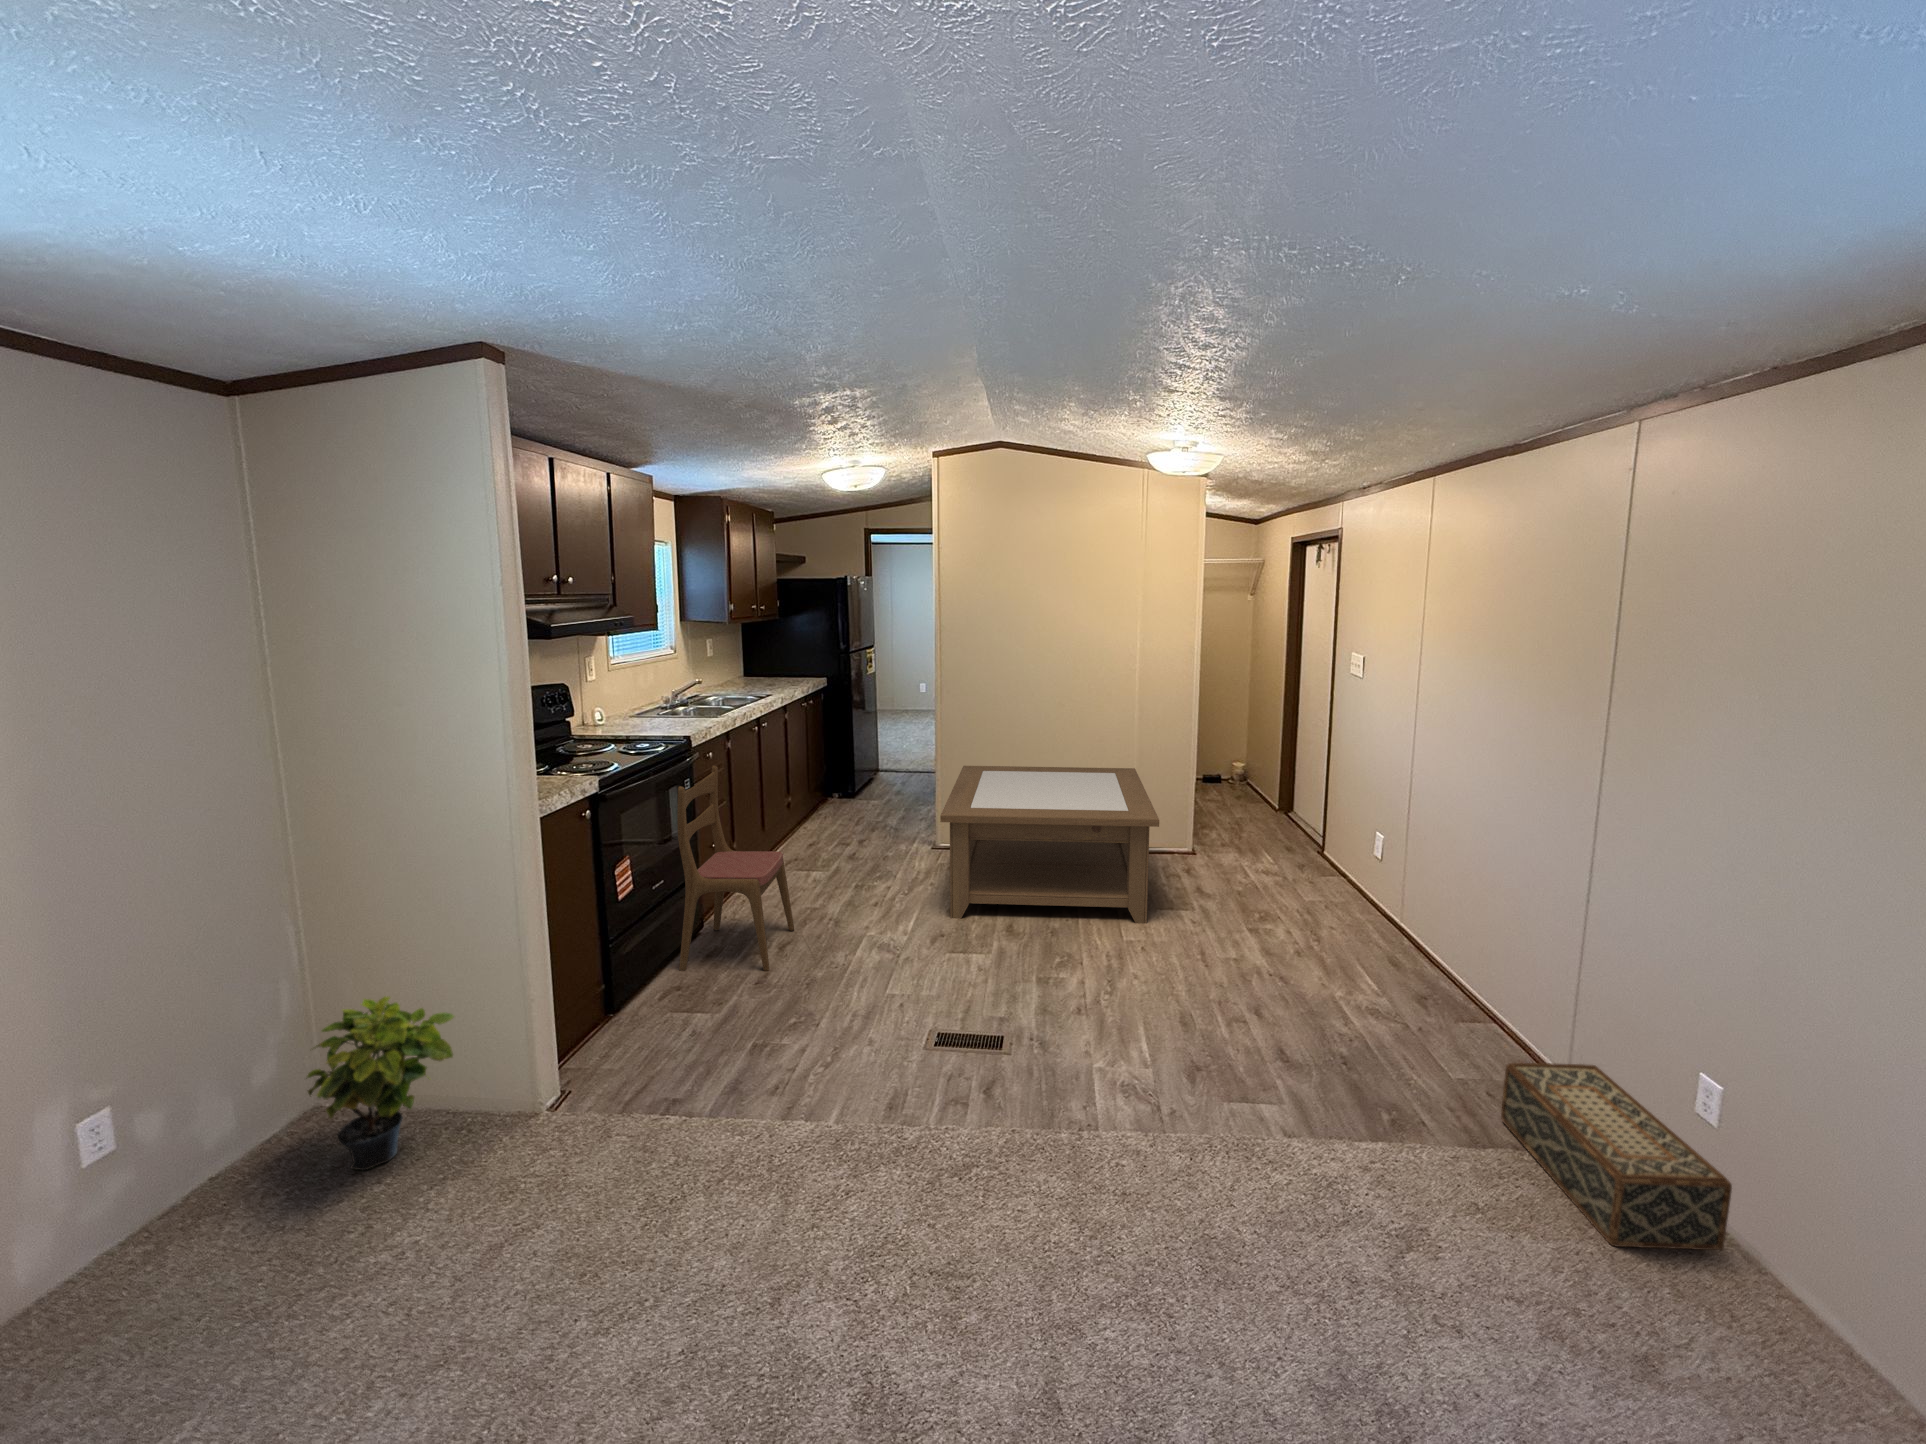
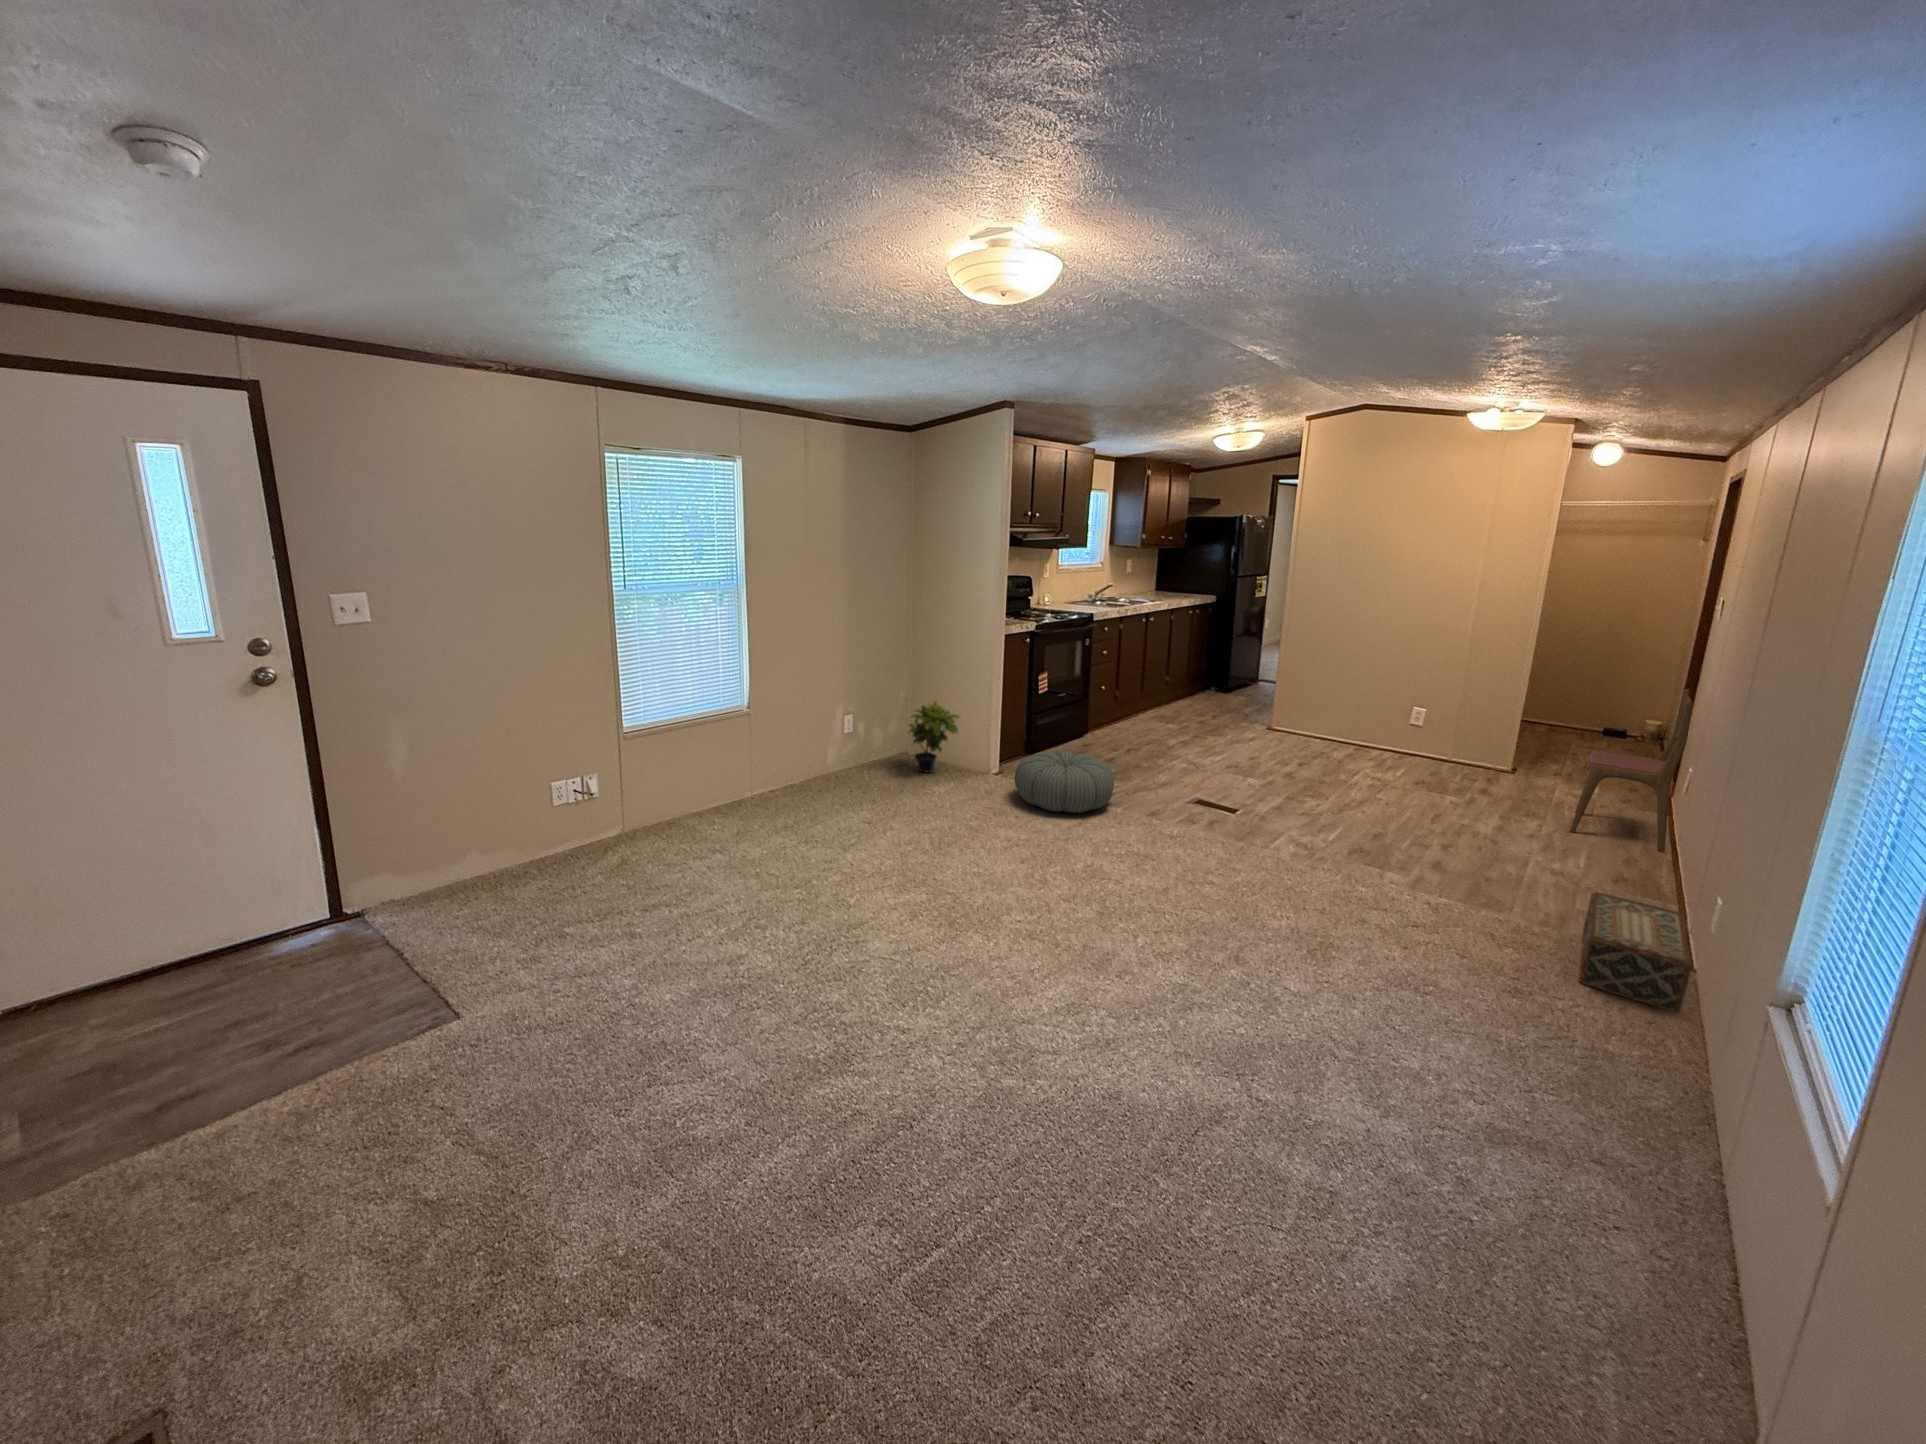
dining chair: present [677,765,794,971] -> present [1569,689,1693,853]
coffee table: present [940,766,1159,924] -> none [1249,667,1459,799]
pouf: none [610,1017,819,1186] -> present [1015,751,1114,813]

